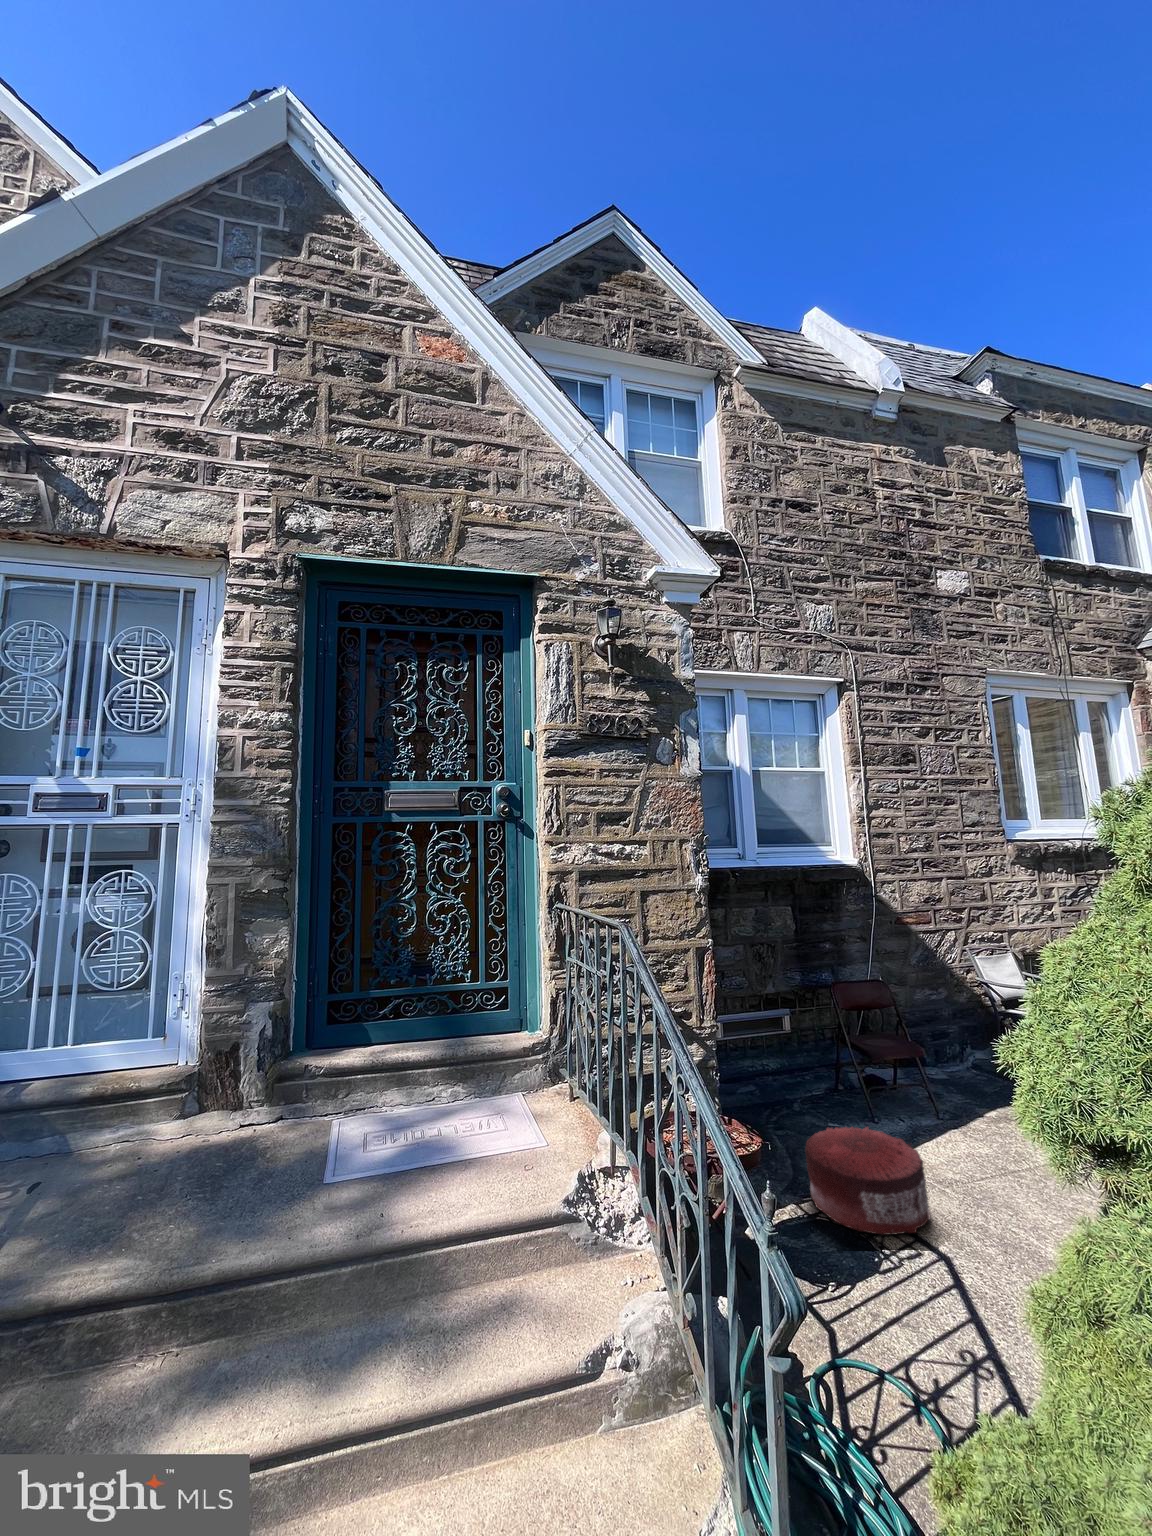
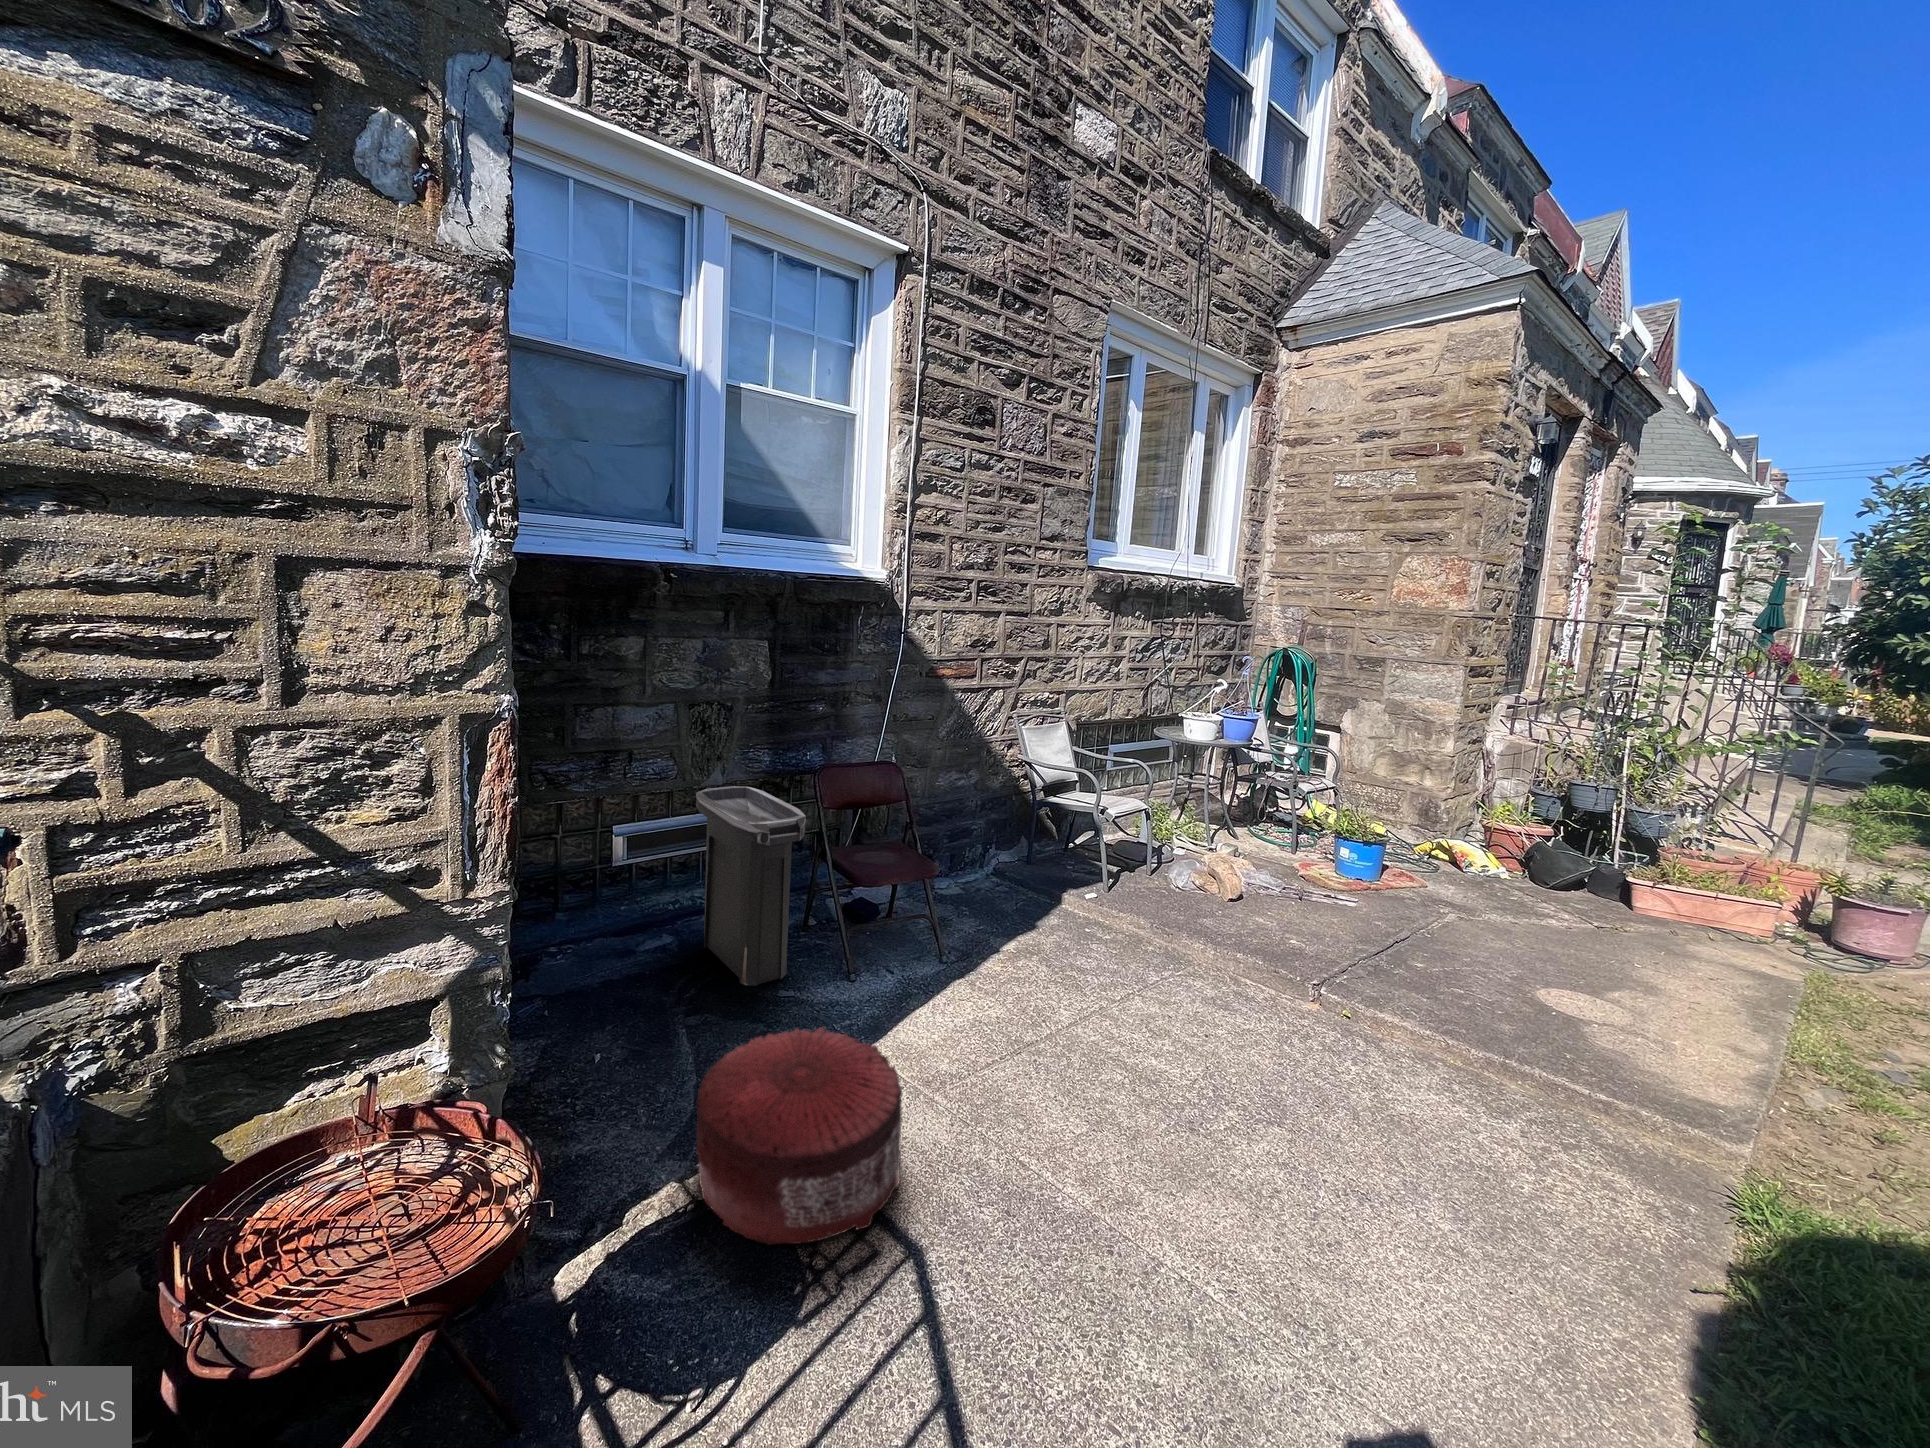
trash can: none [763,994,834,1116] -> present [696,786,806,986]

